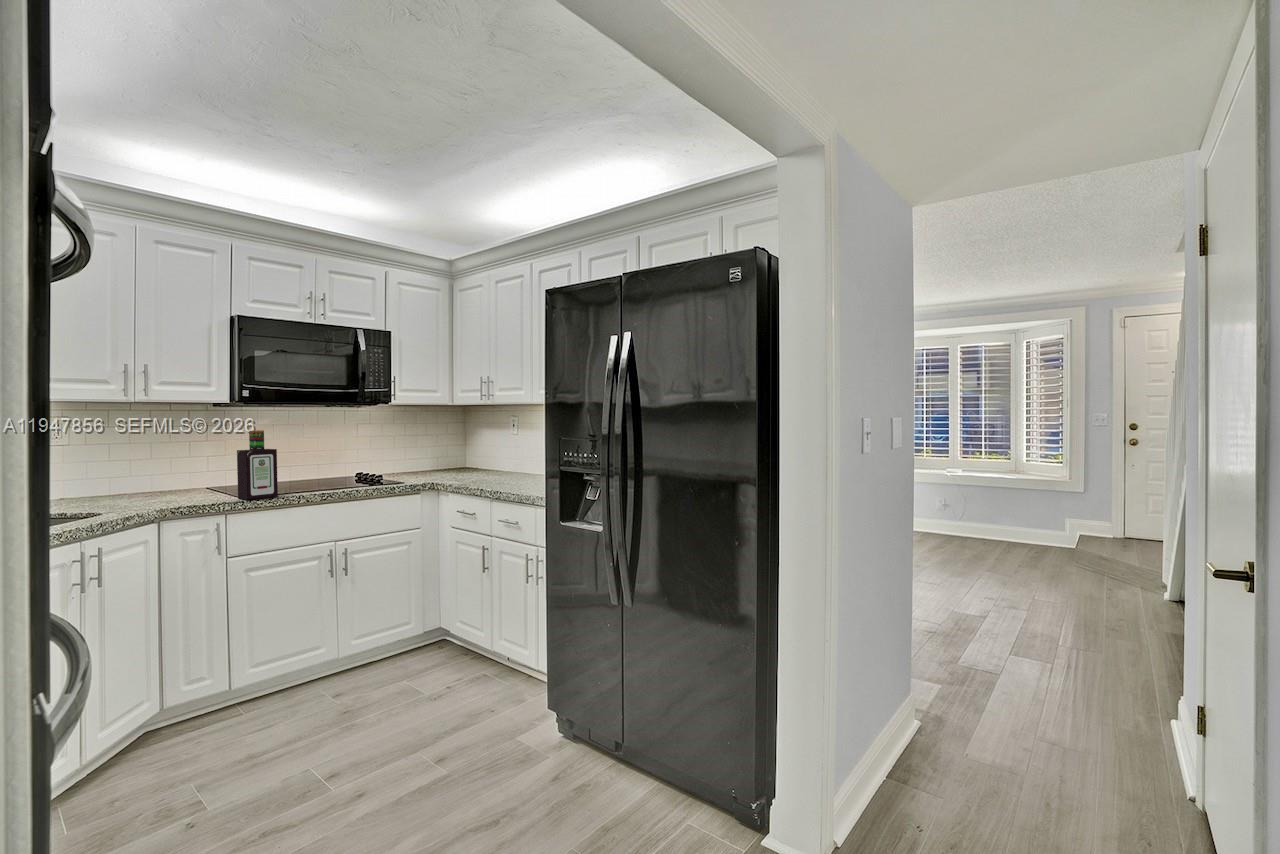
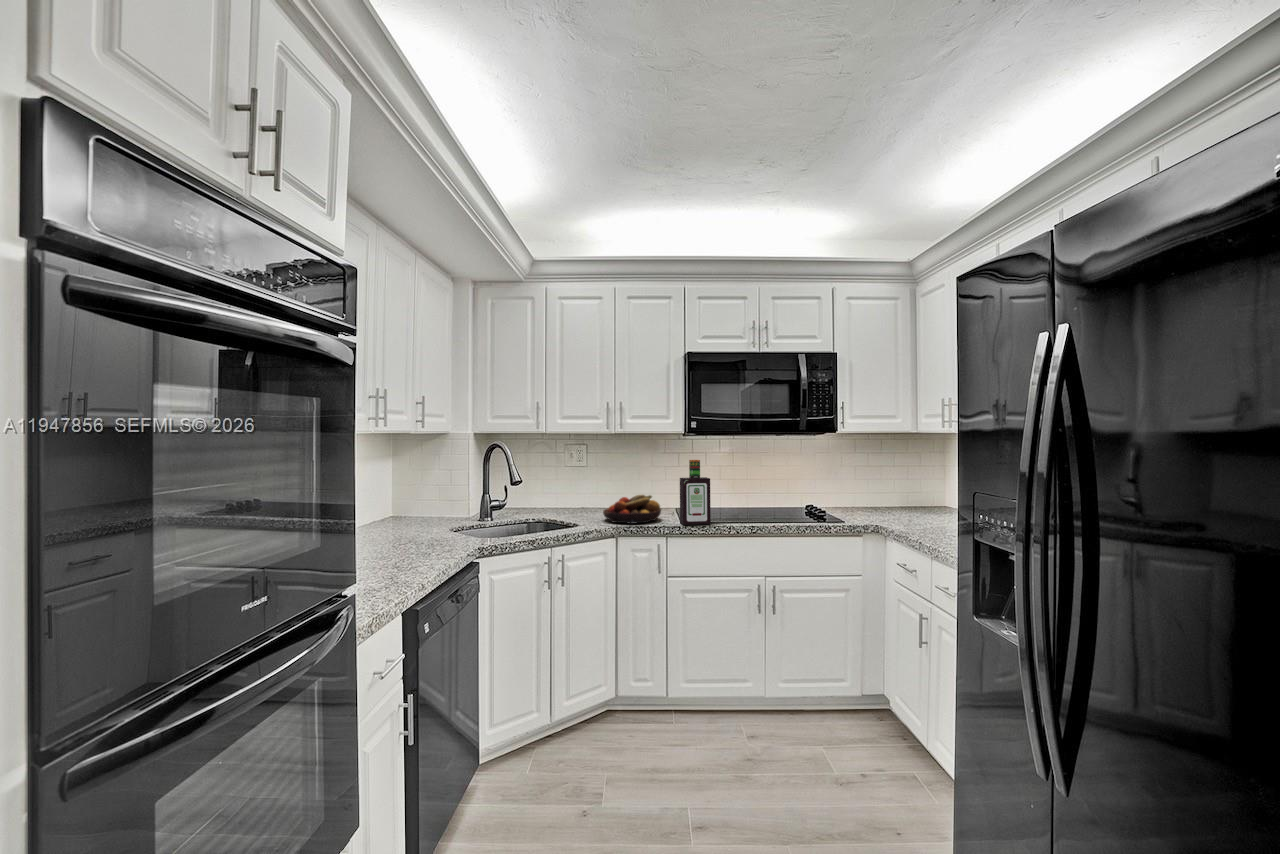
fruit bowl: none [126,472,210,506] -> present [603,495,661,523]

